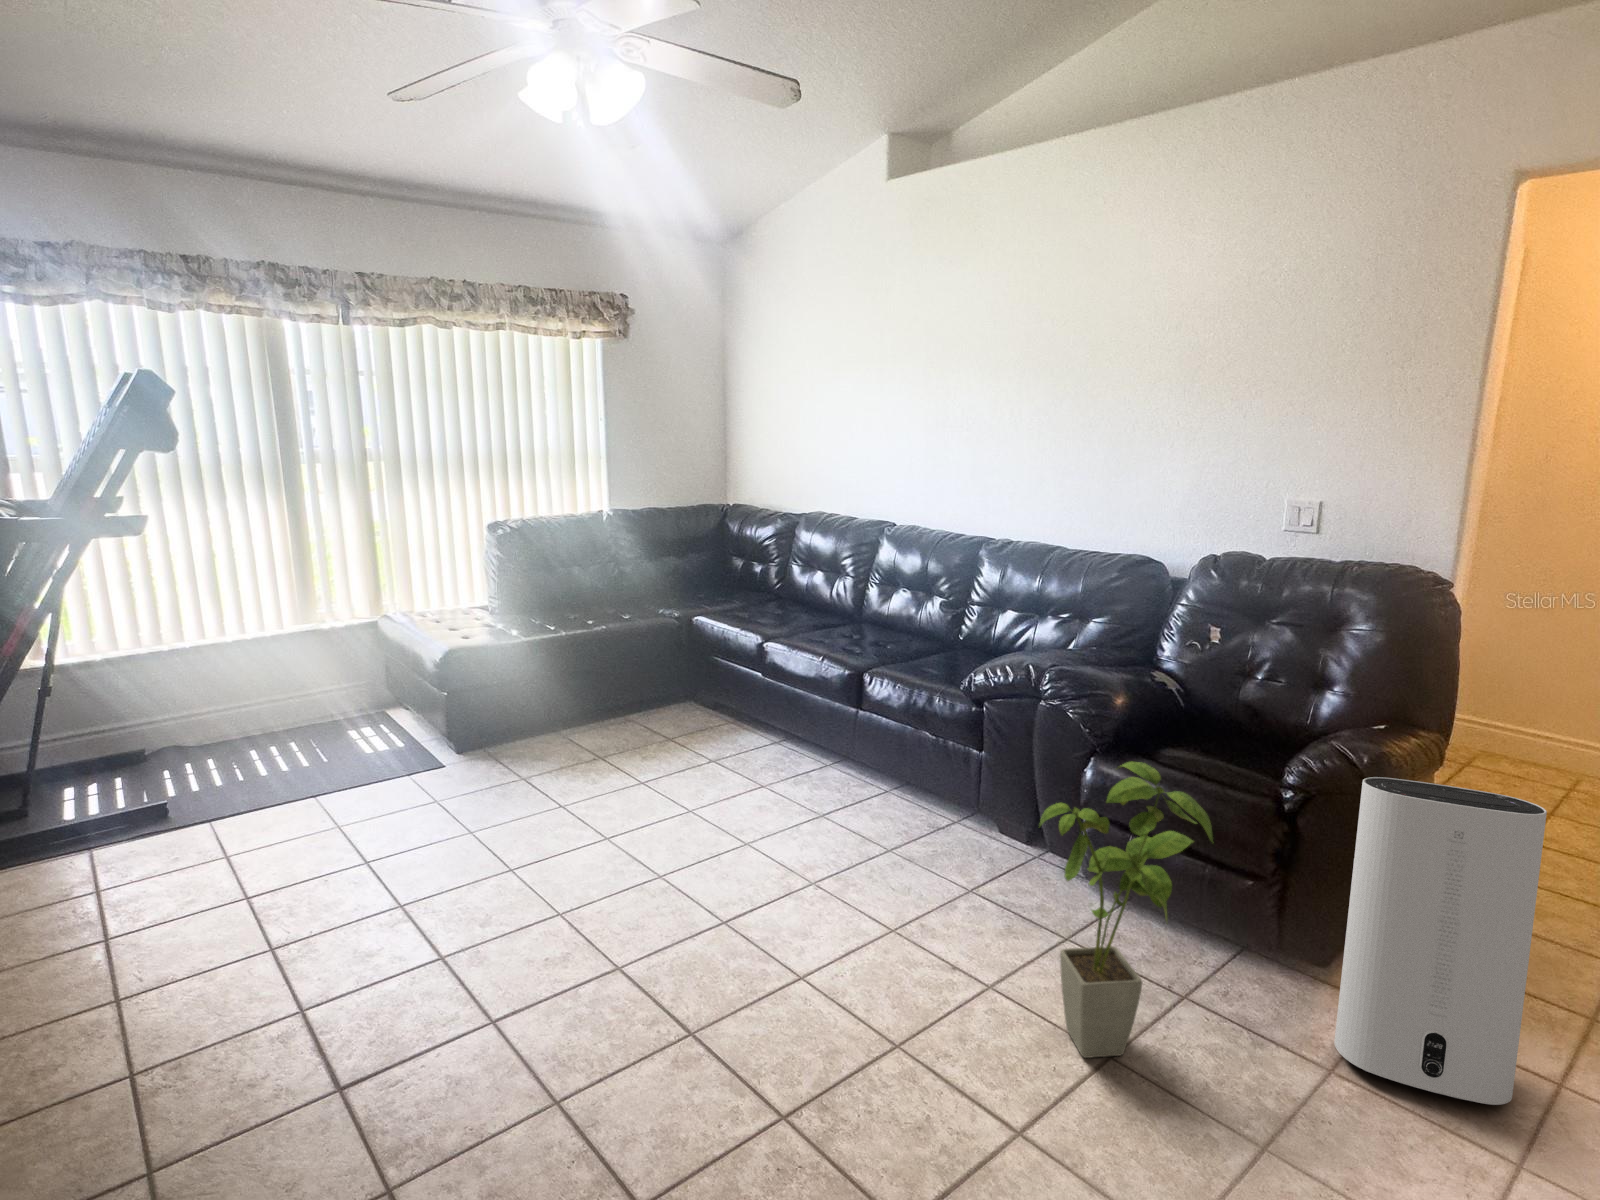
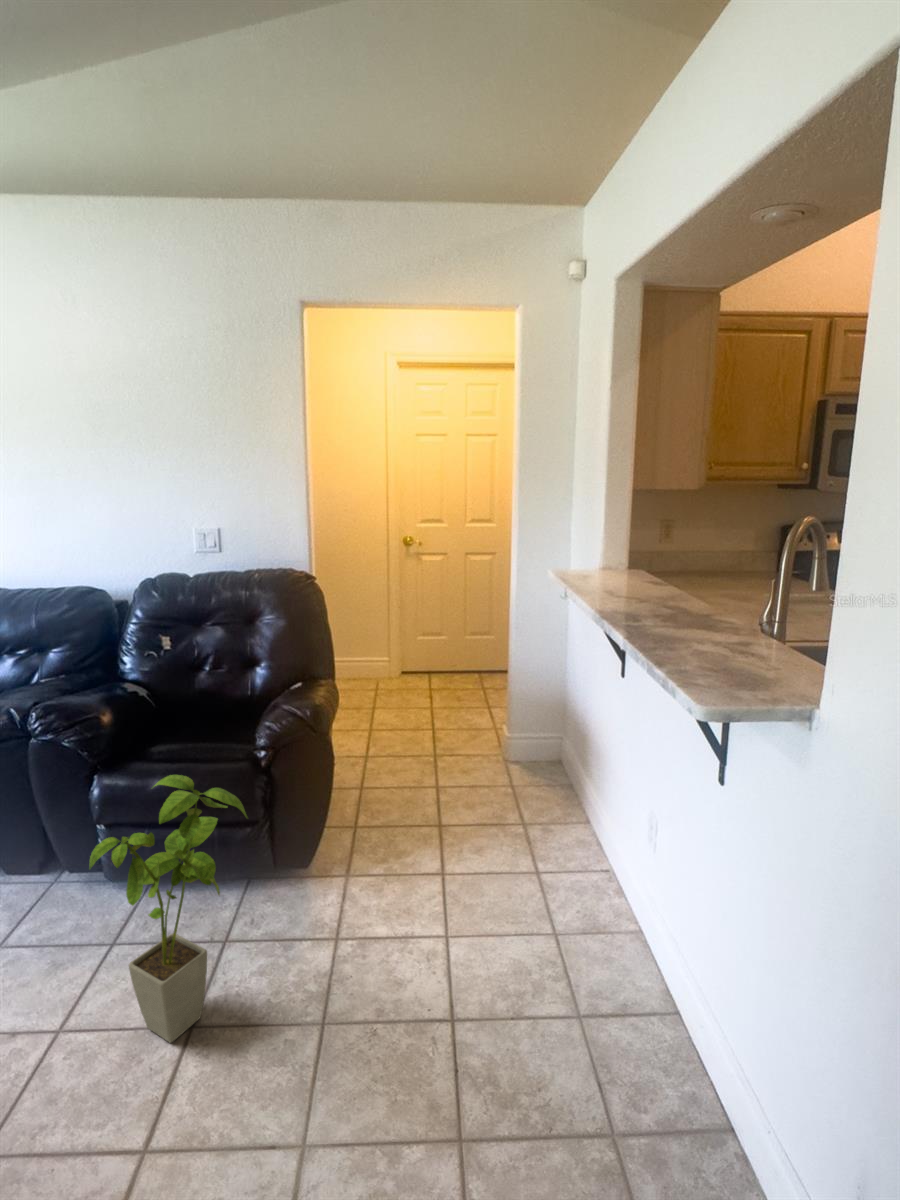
air purifier: present [1334,777,1547,1105] -> none [312,709,421,919]

